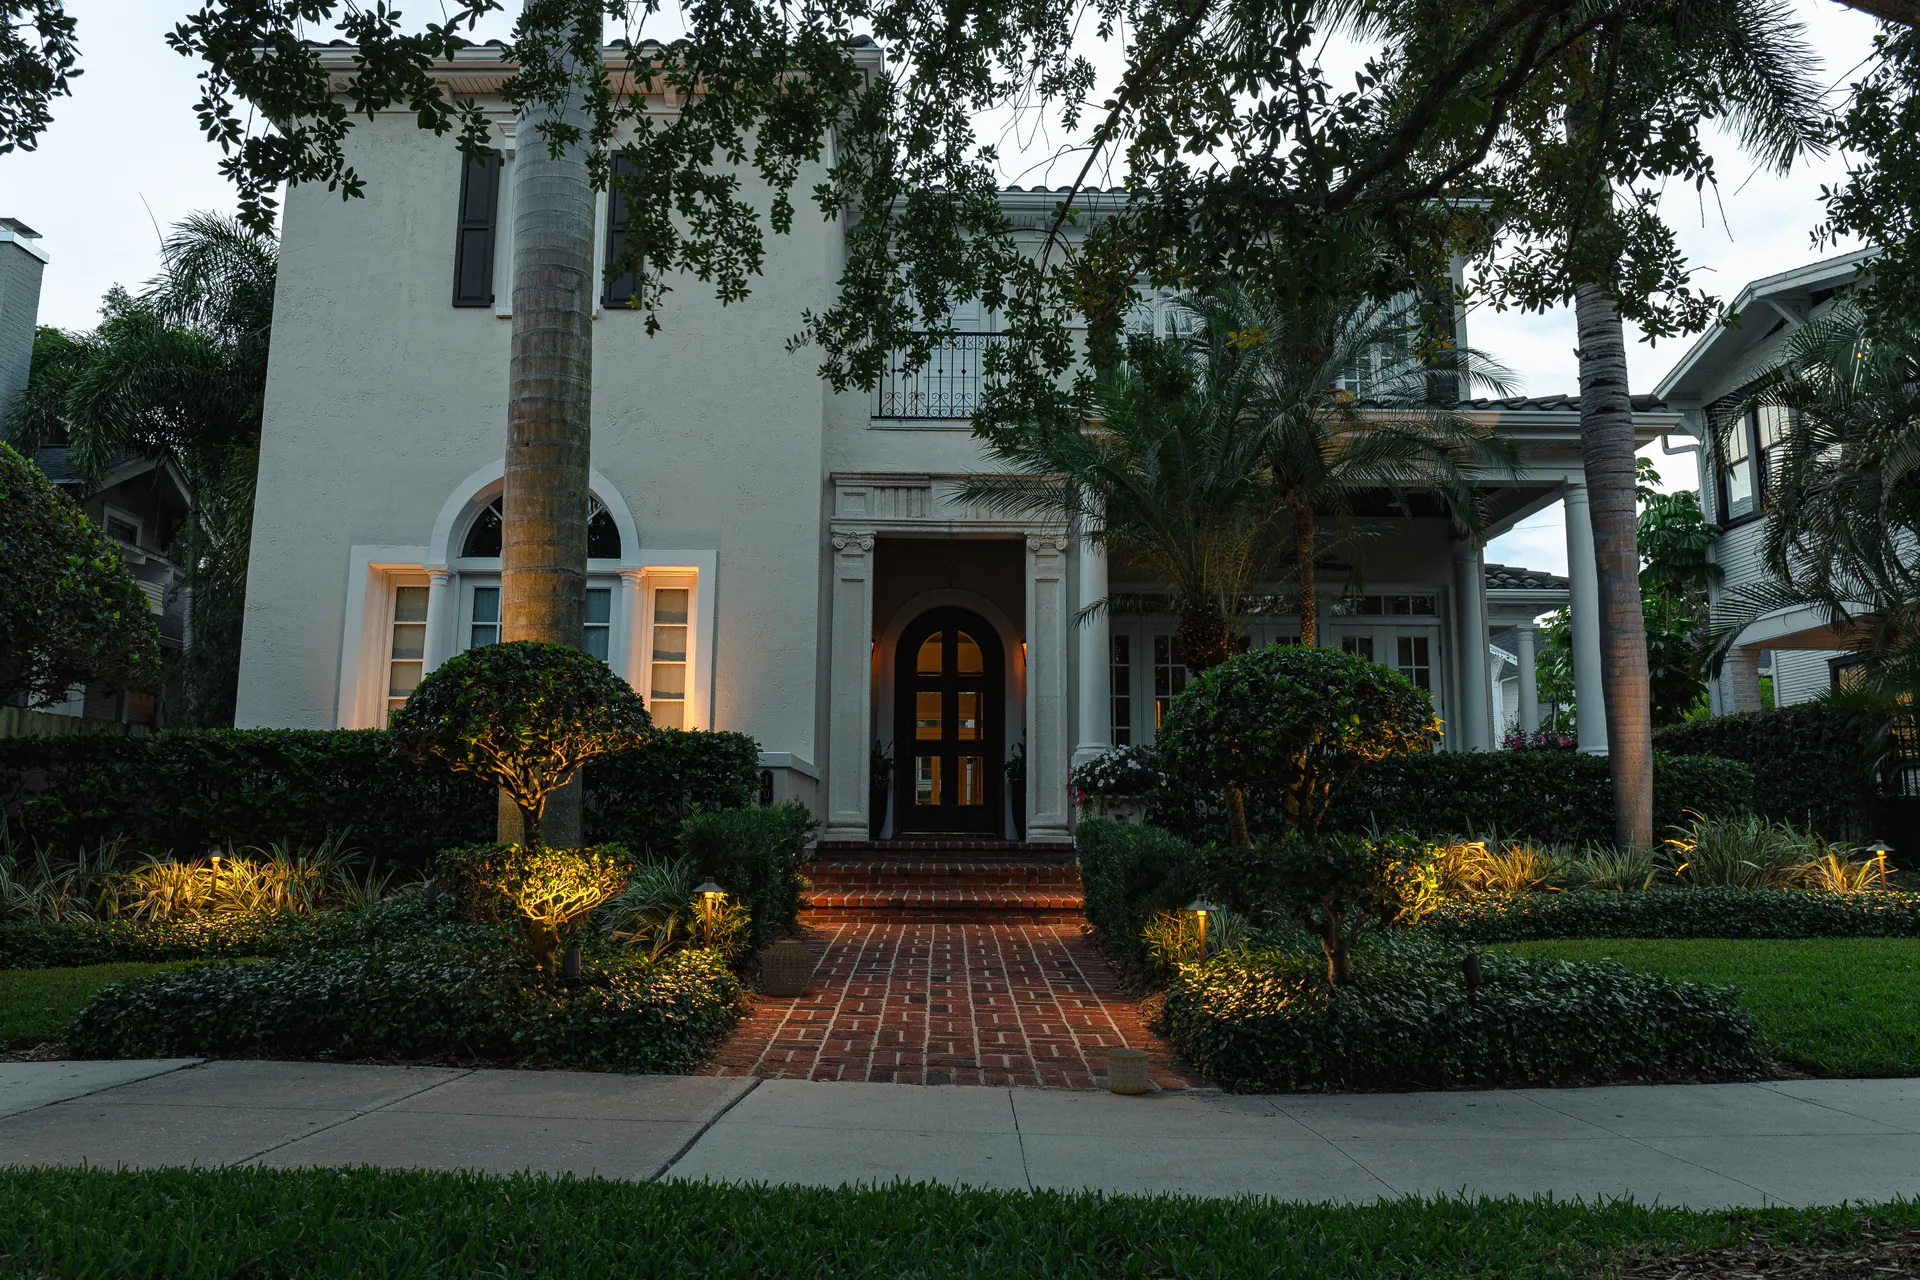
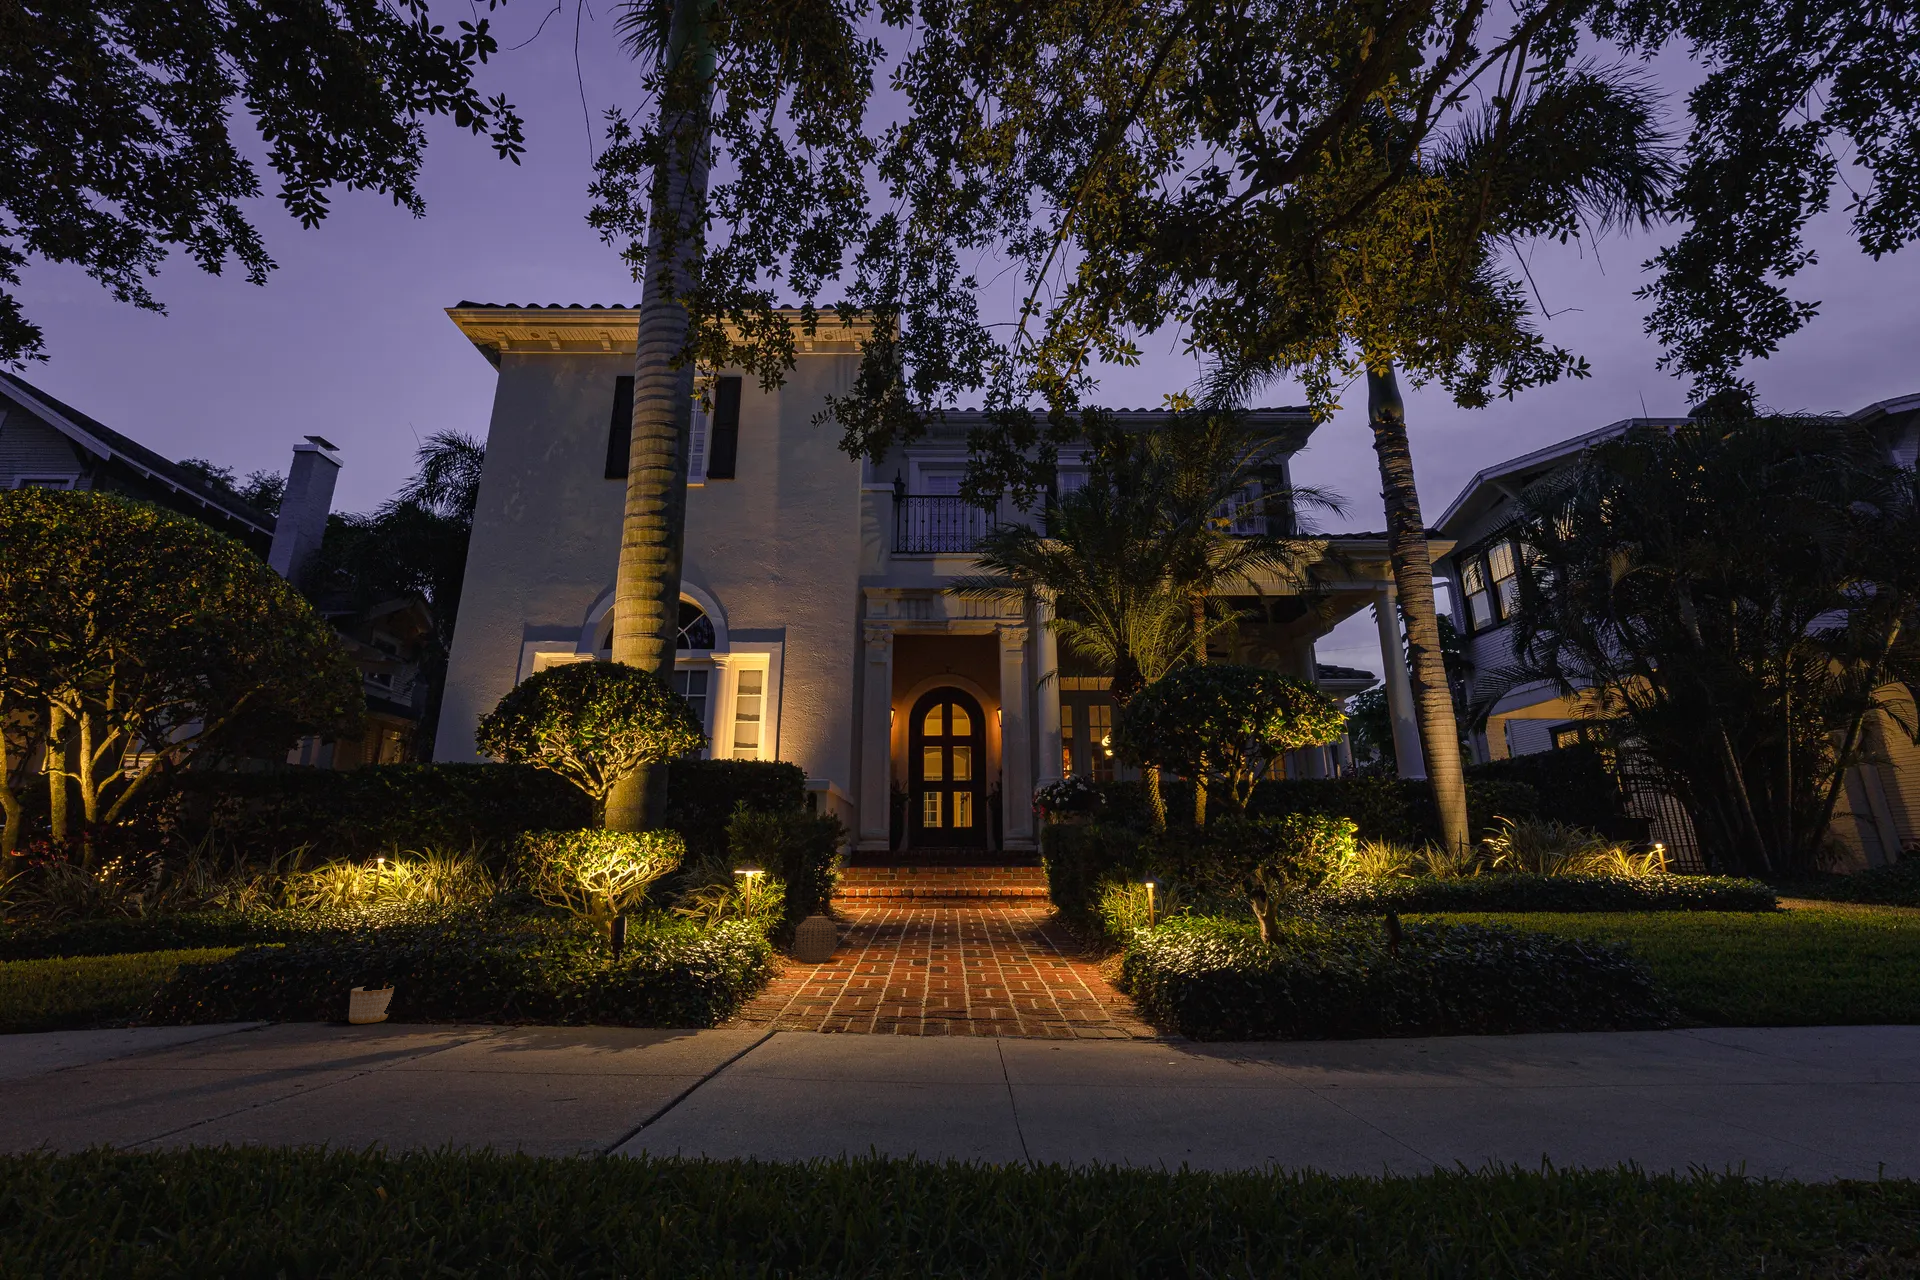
planter: present [1106,1049,1149,1094] -> present [349,986,394,1024]

